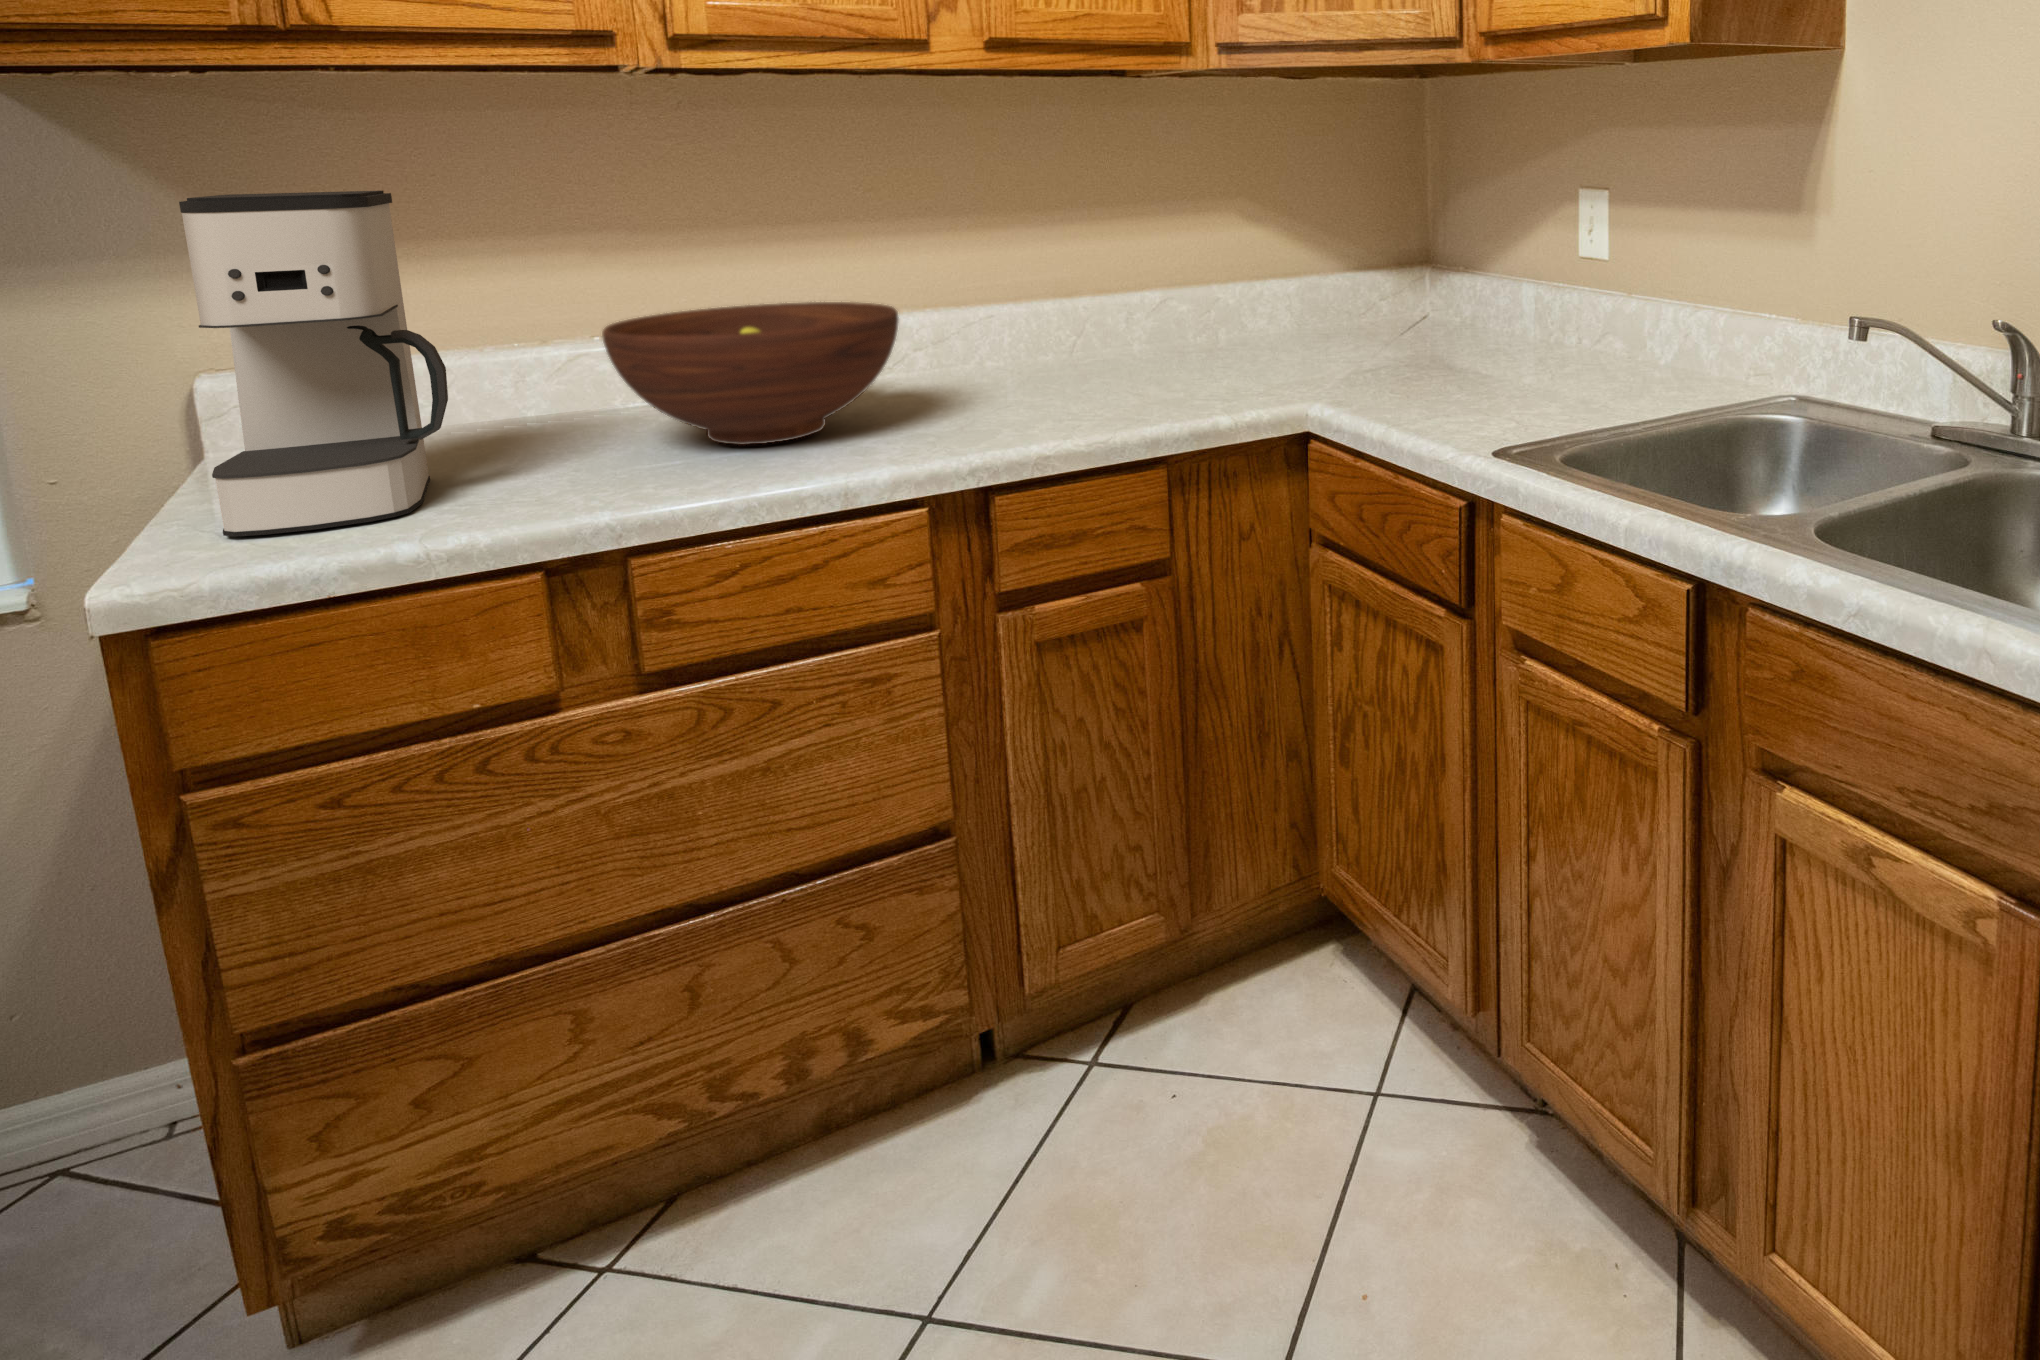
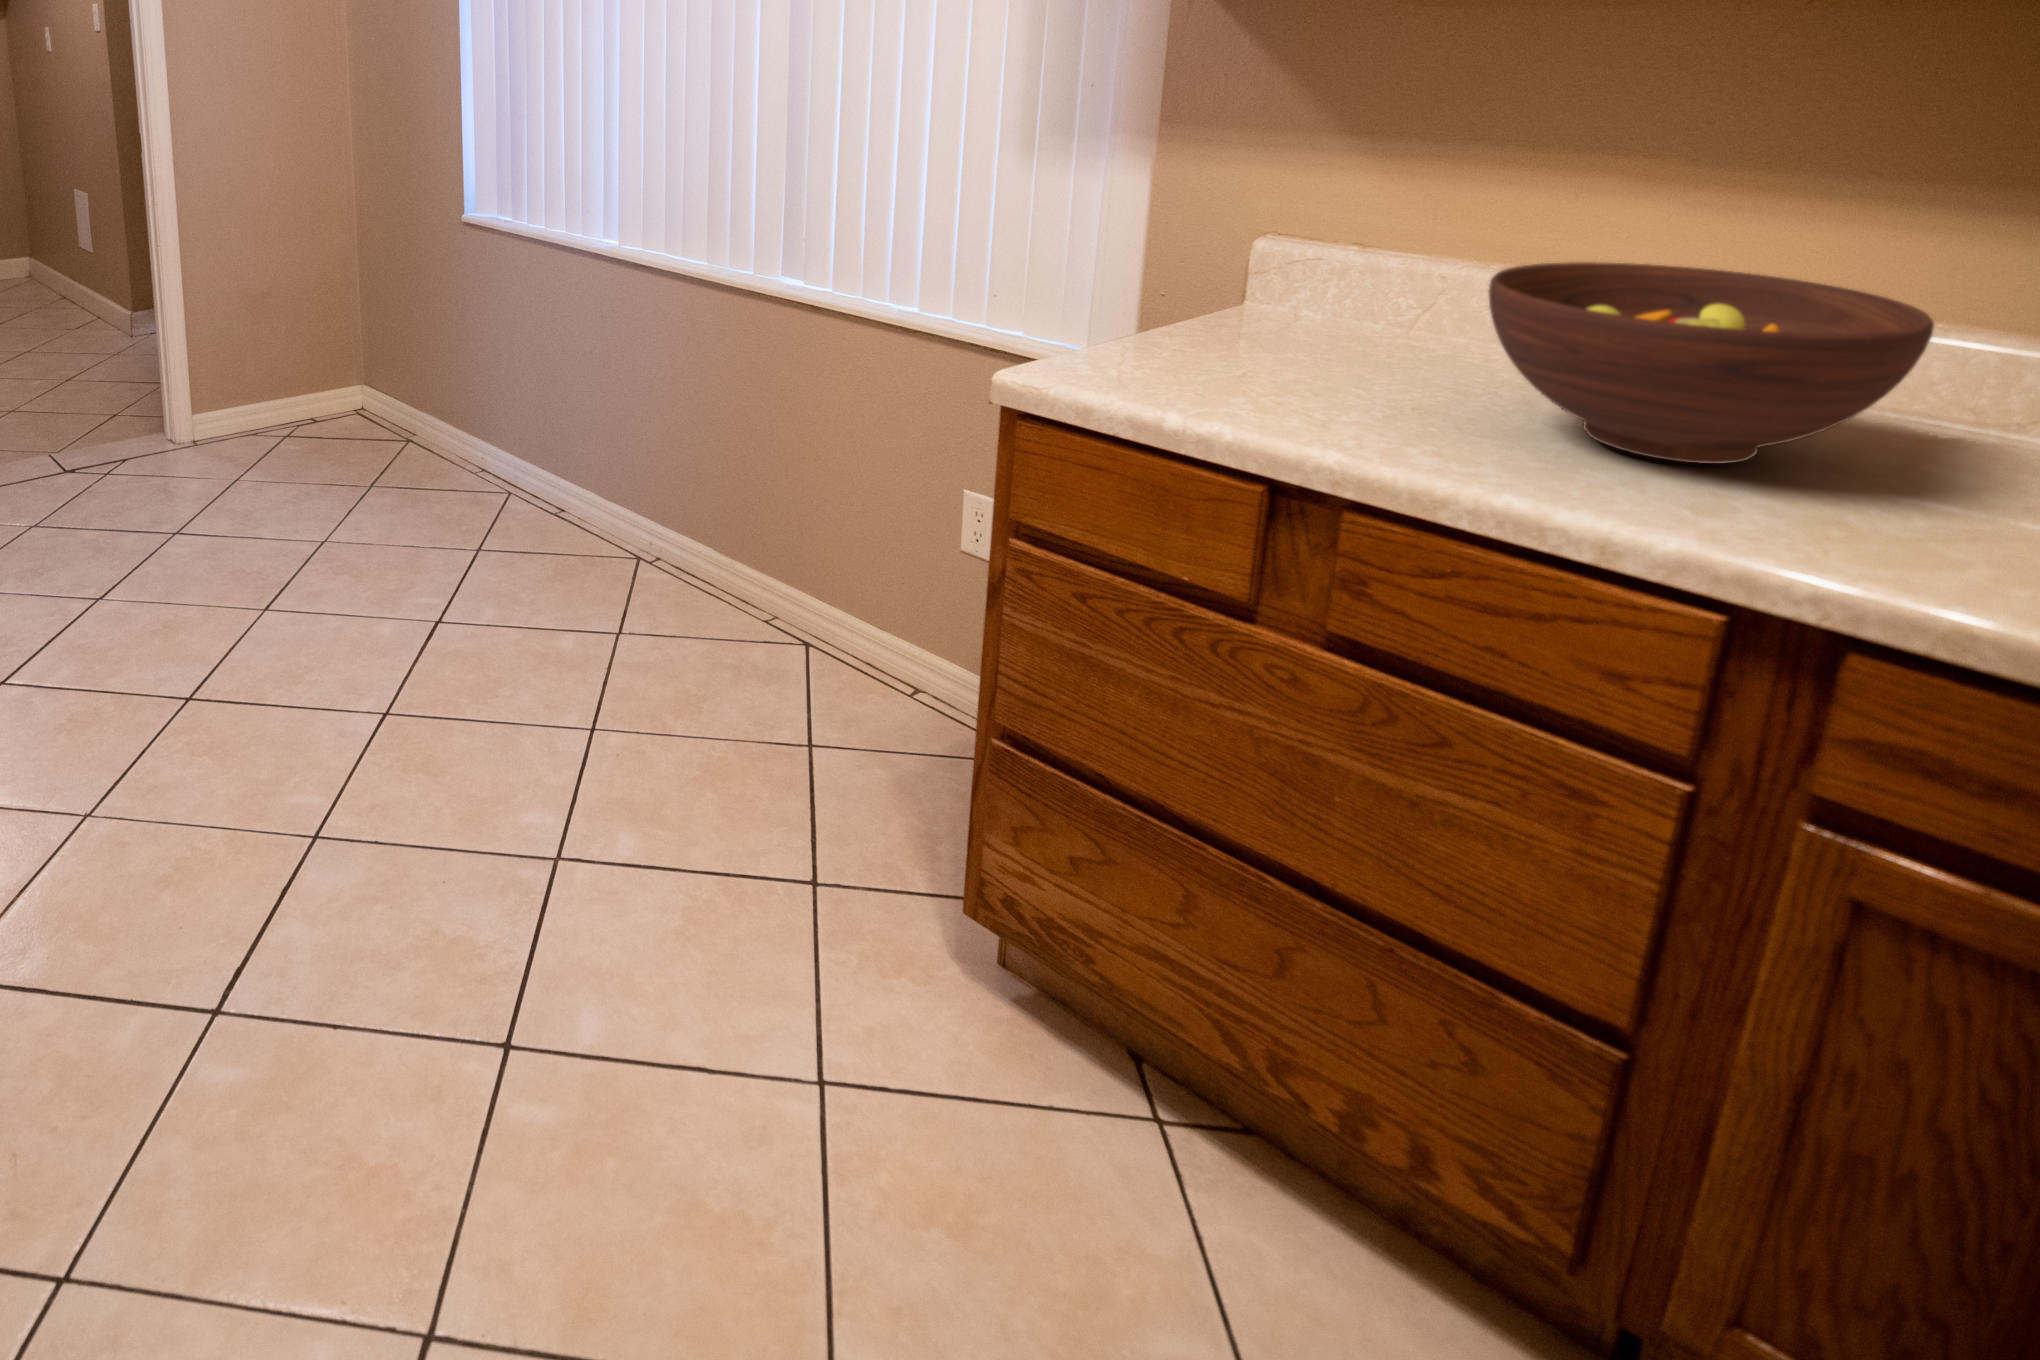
coffee maker: present [179,191,448,537] -> none [1121,86,1358,397]

